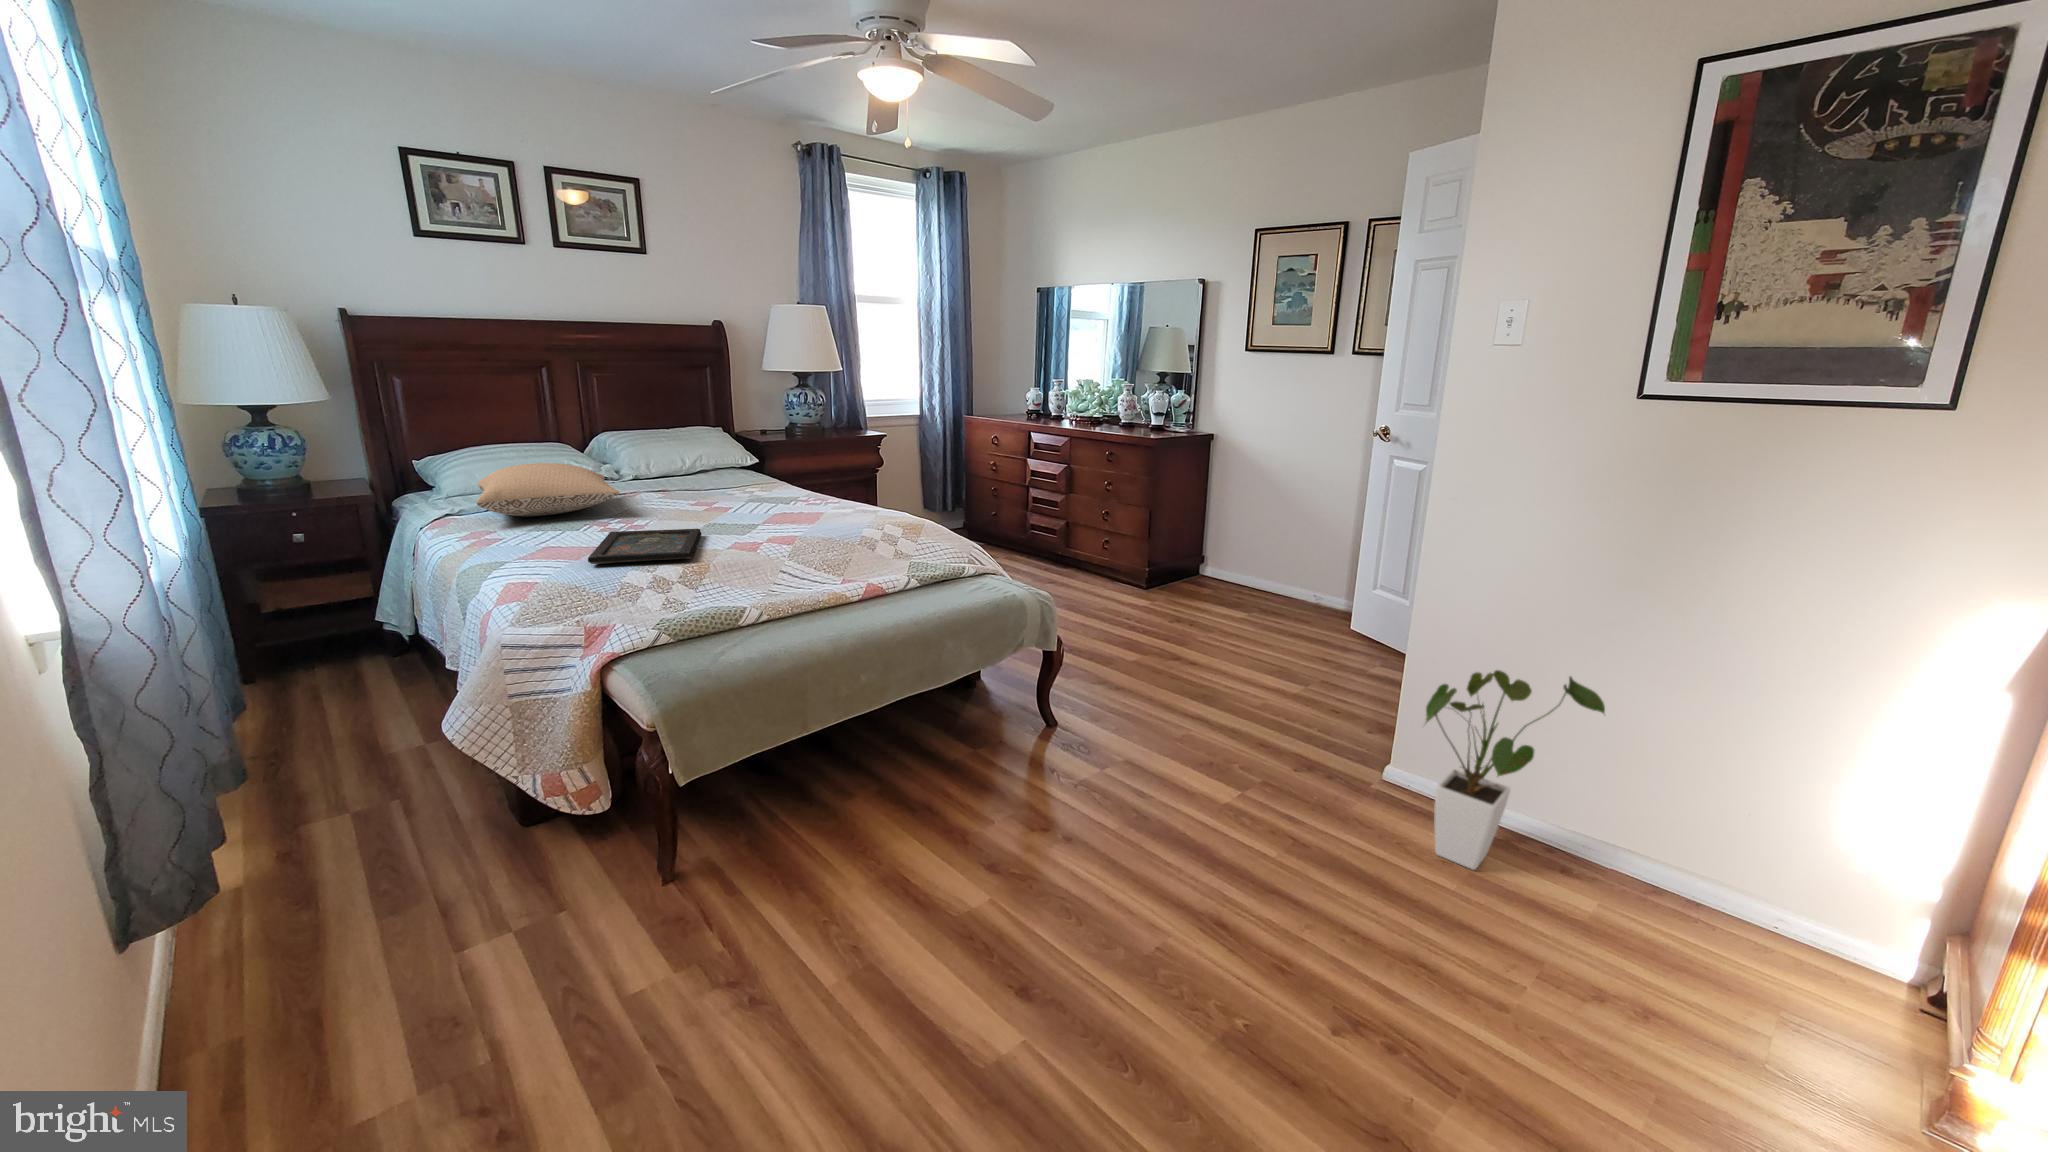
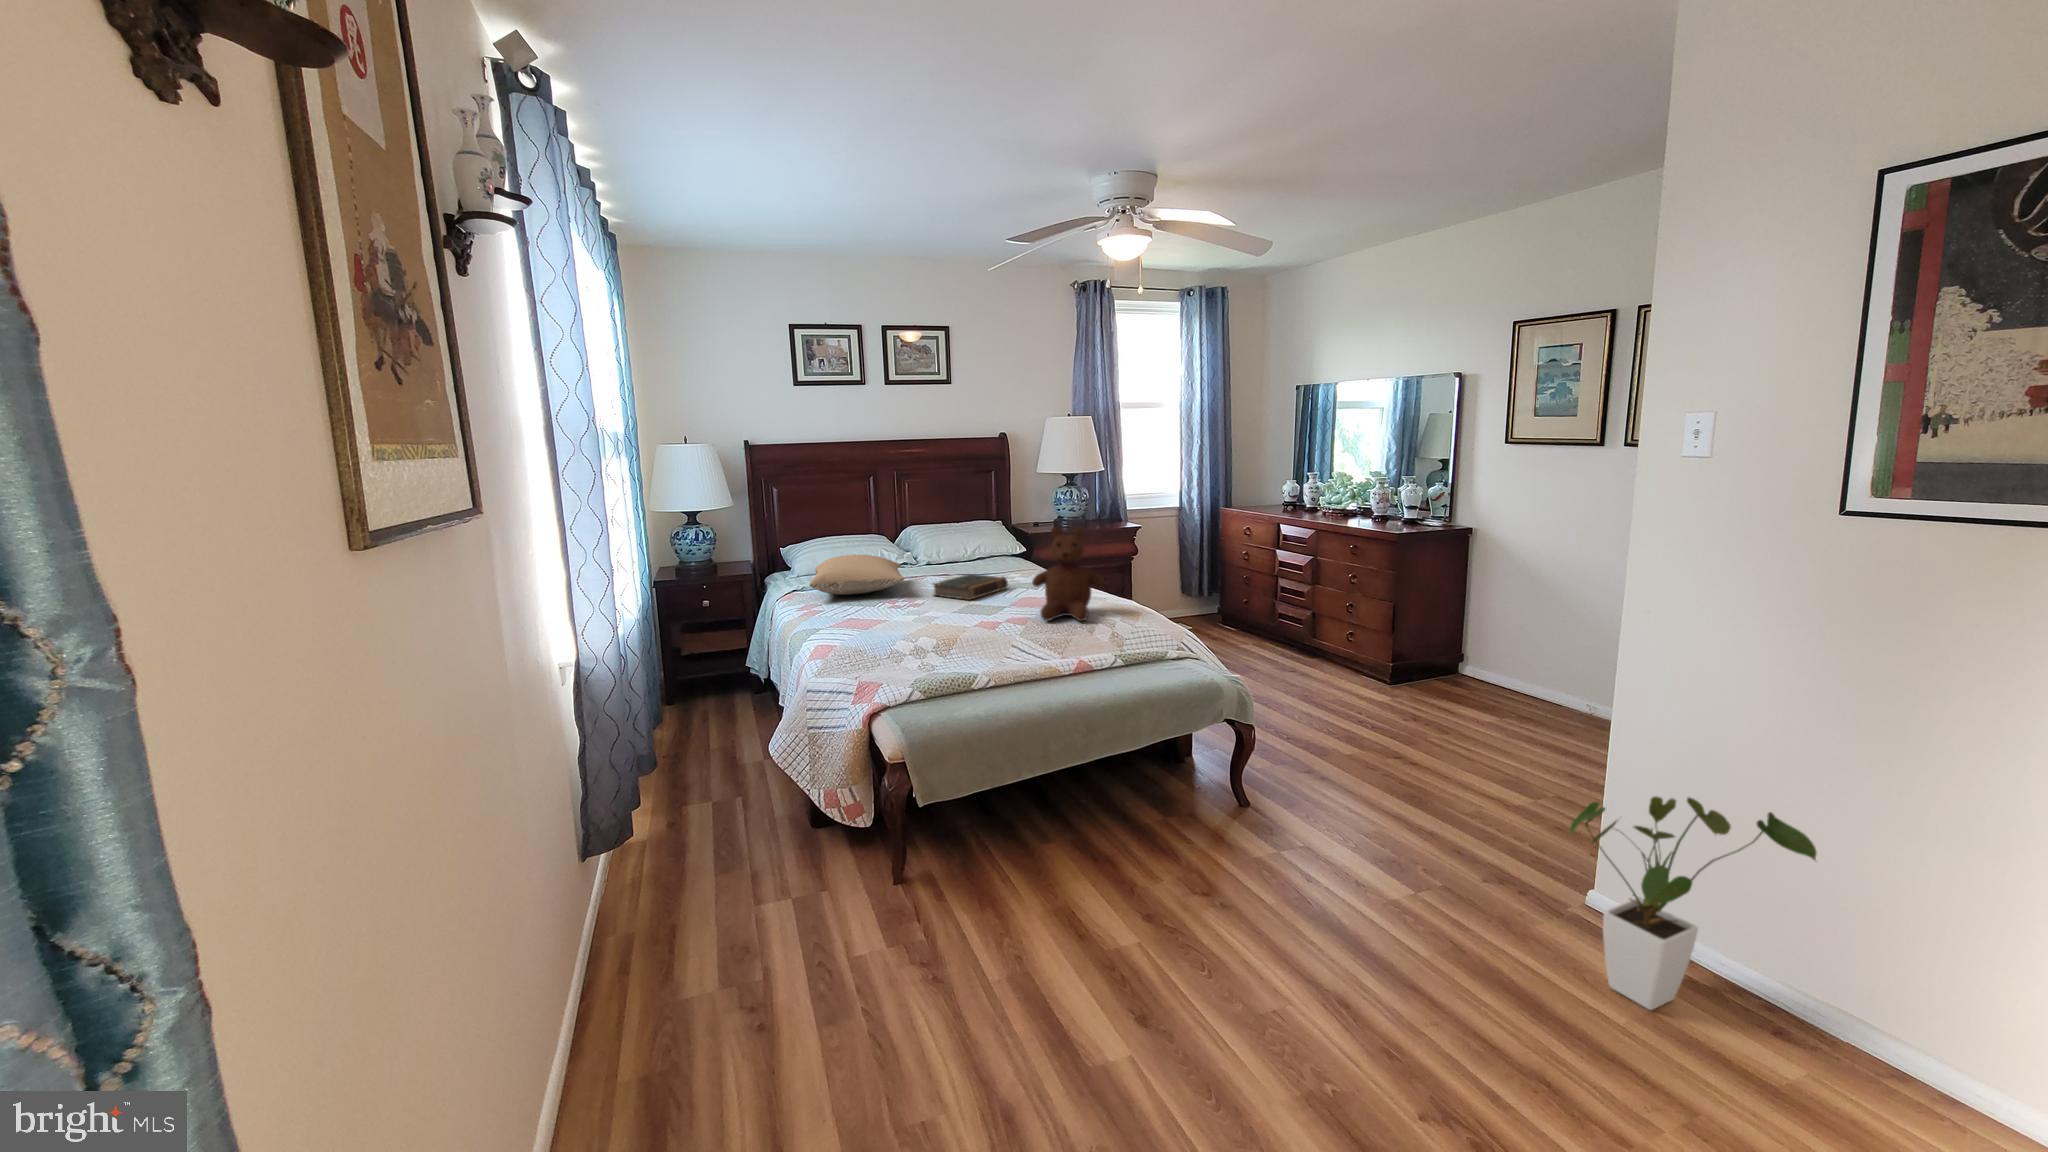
teddy bear: none [800,423,890,537] -> present [1032,527,1105,621]
book: none [658,486,757,517] -> present [933,574,1008,600]
tray: present [588,529,701,564] -> none [870,610,956,634]

